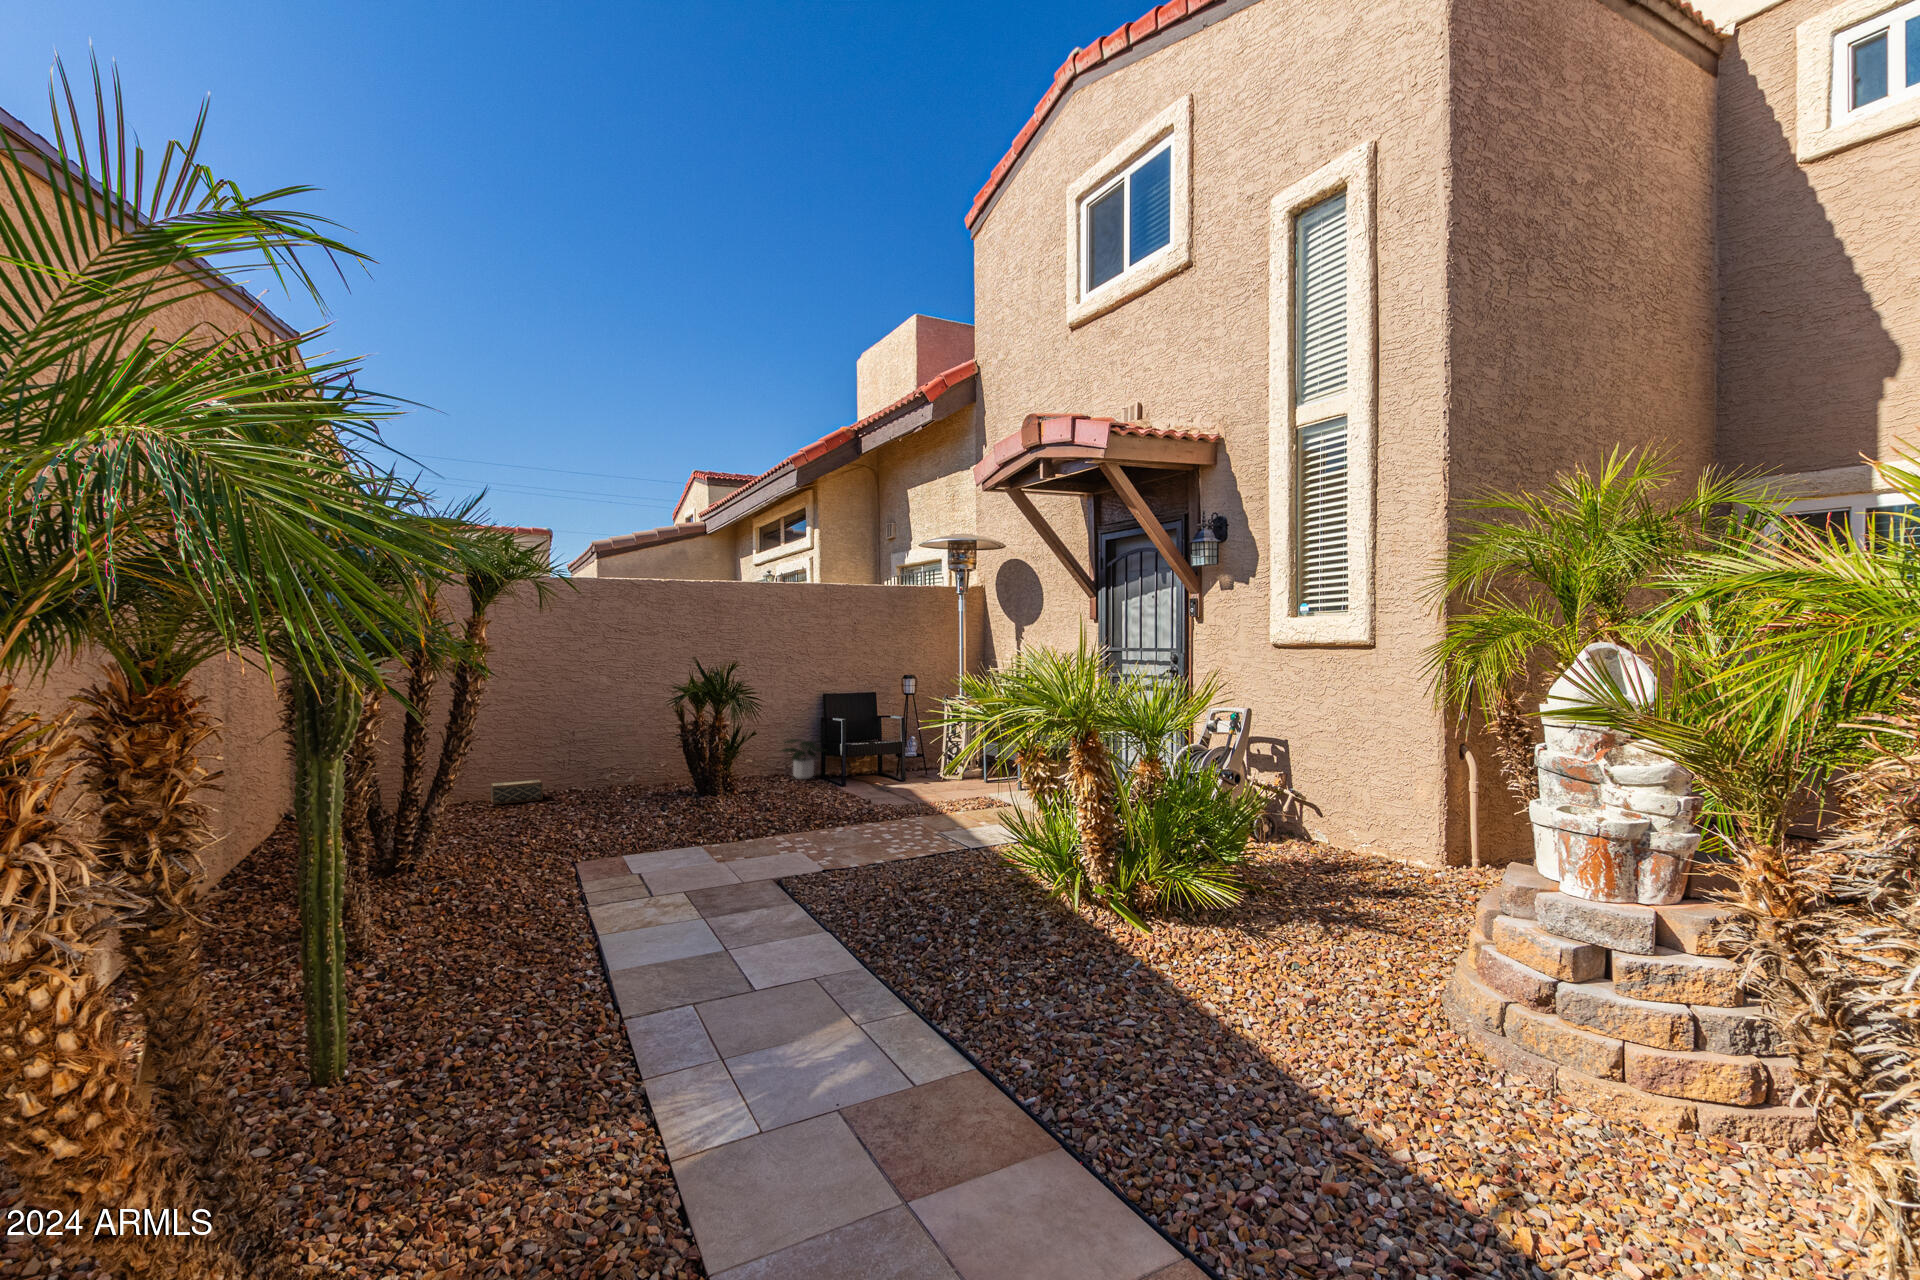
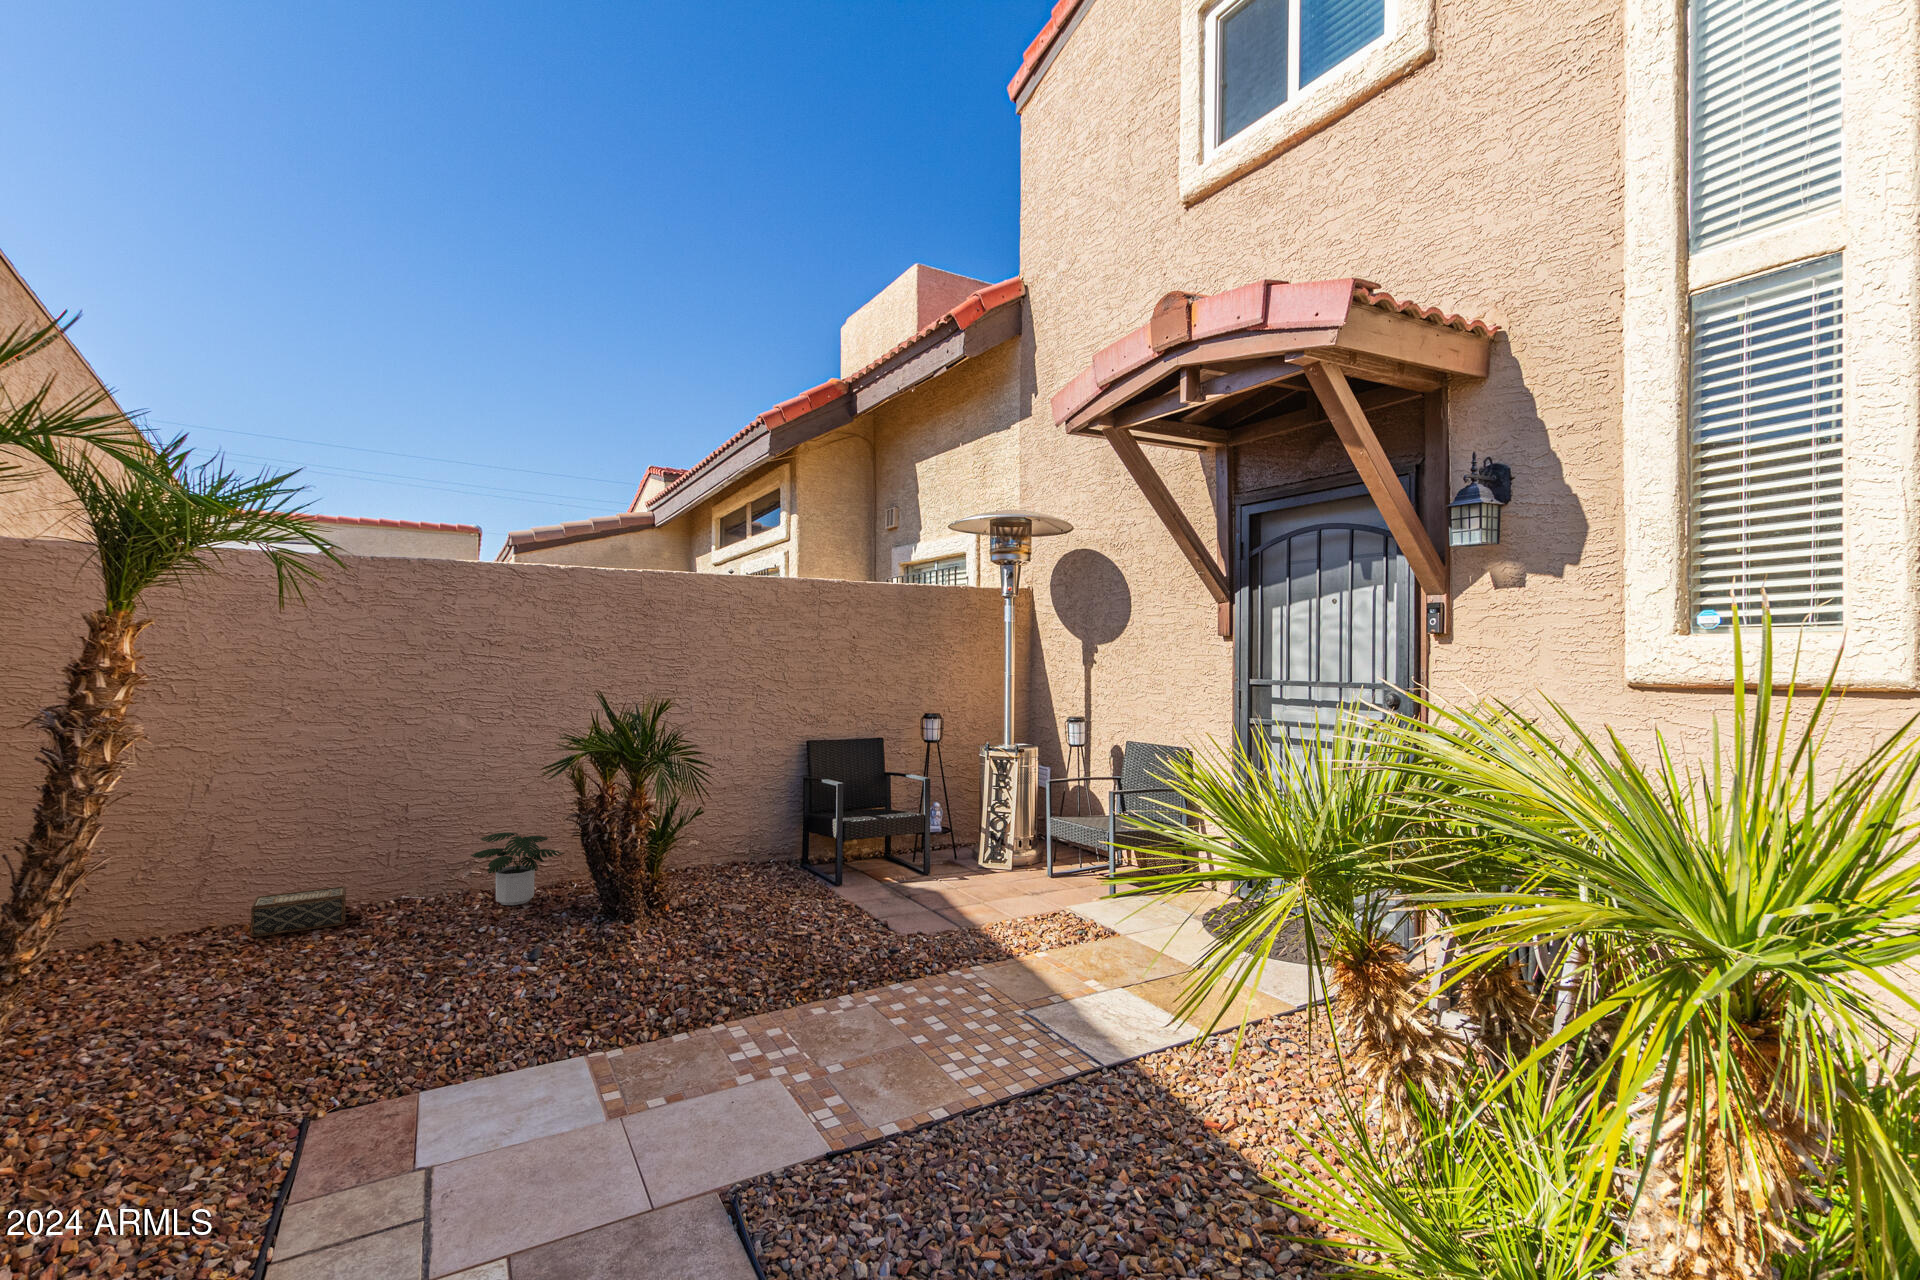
potted plant: present [782,739,825,779] -> present [471,832,564,905]

